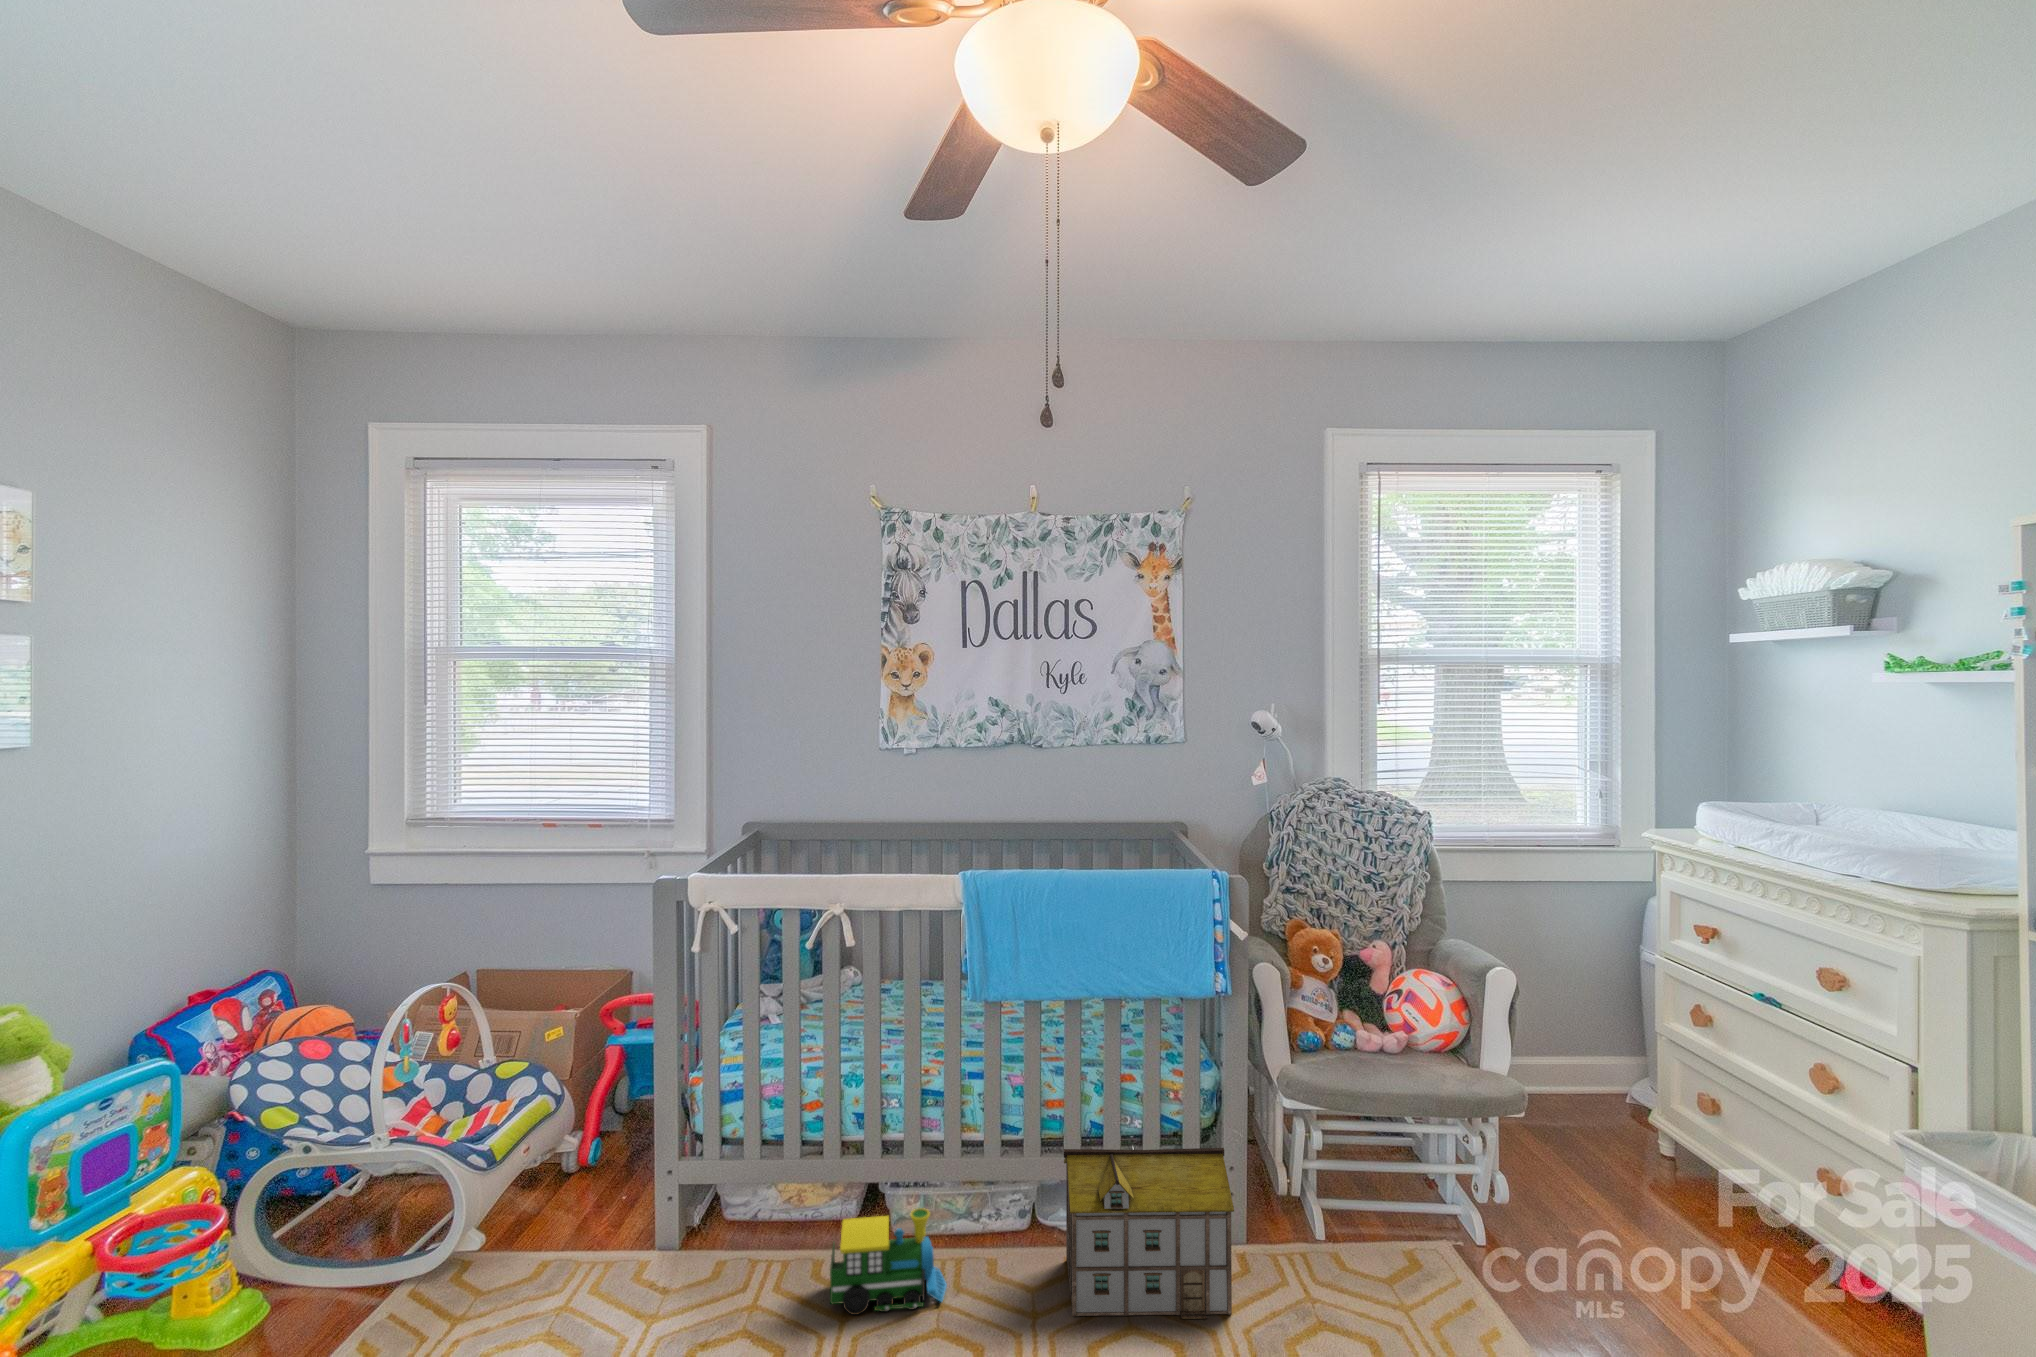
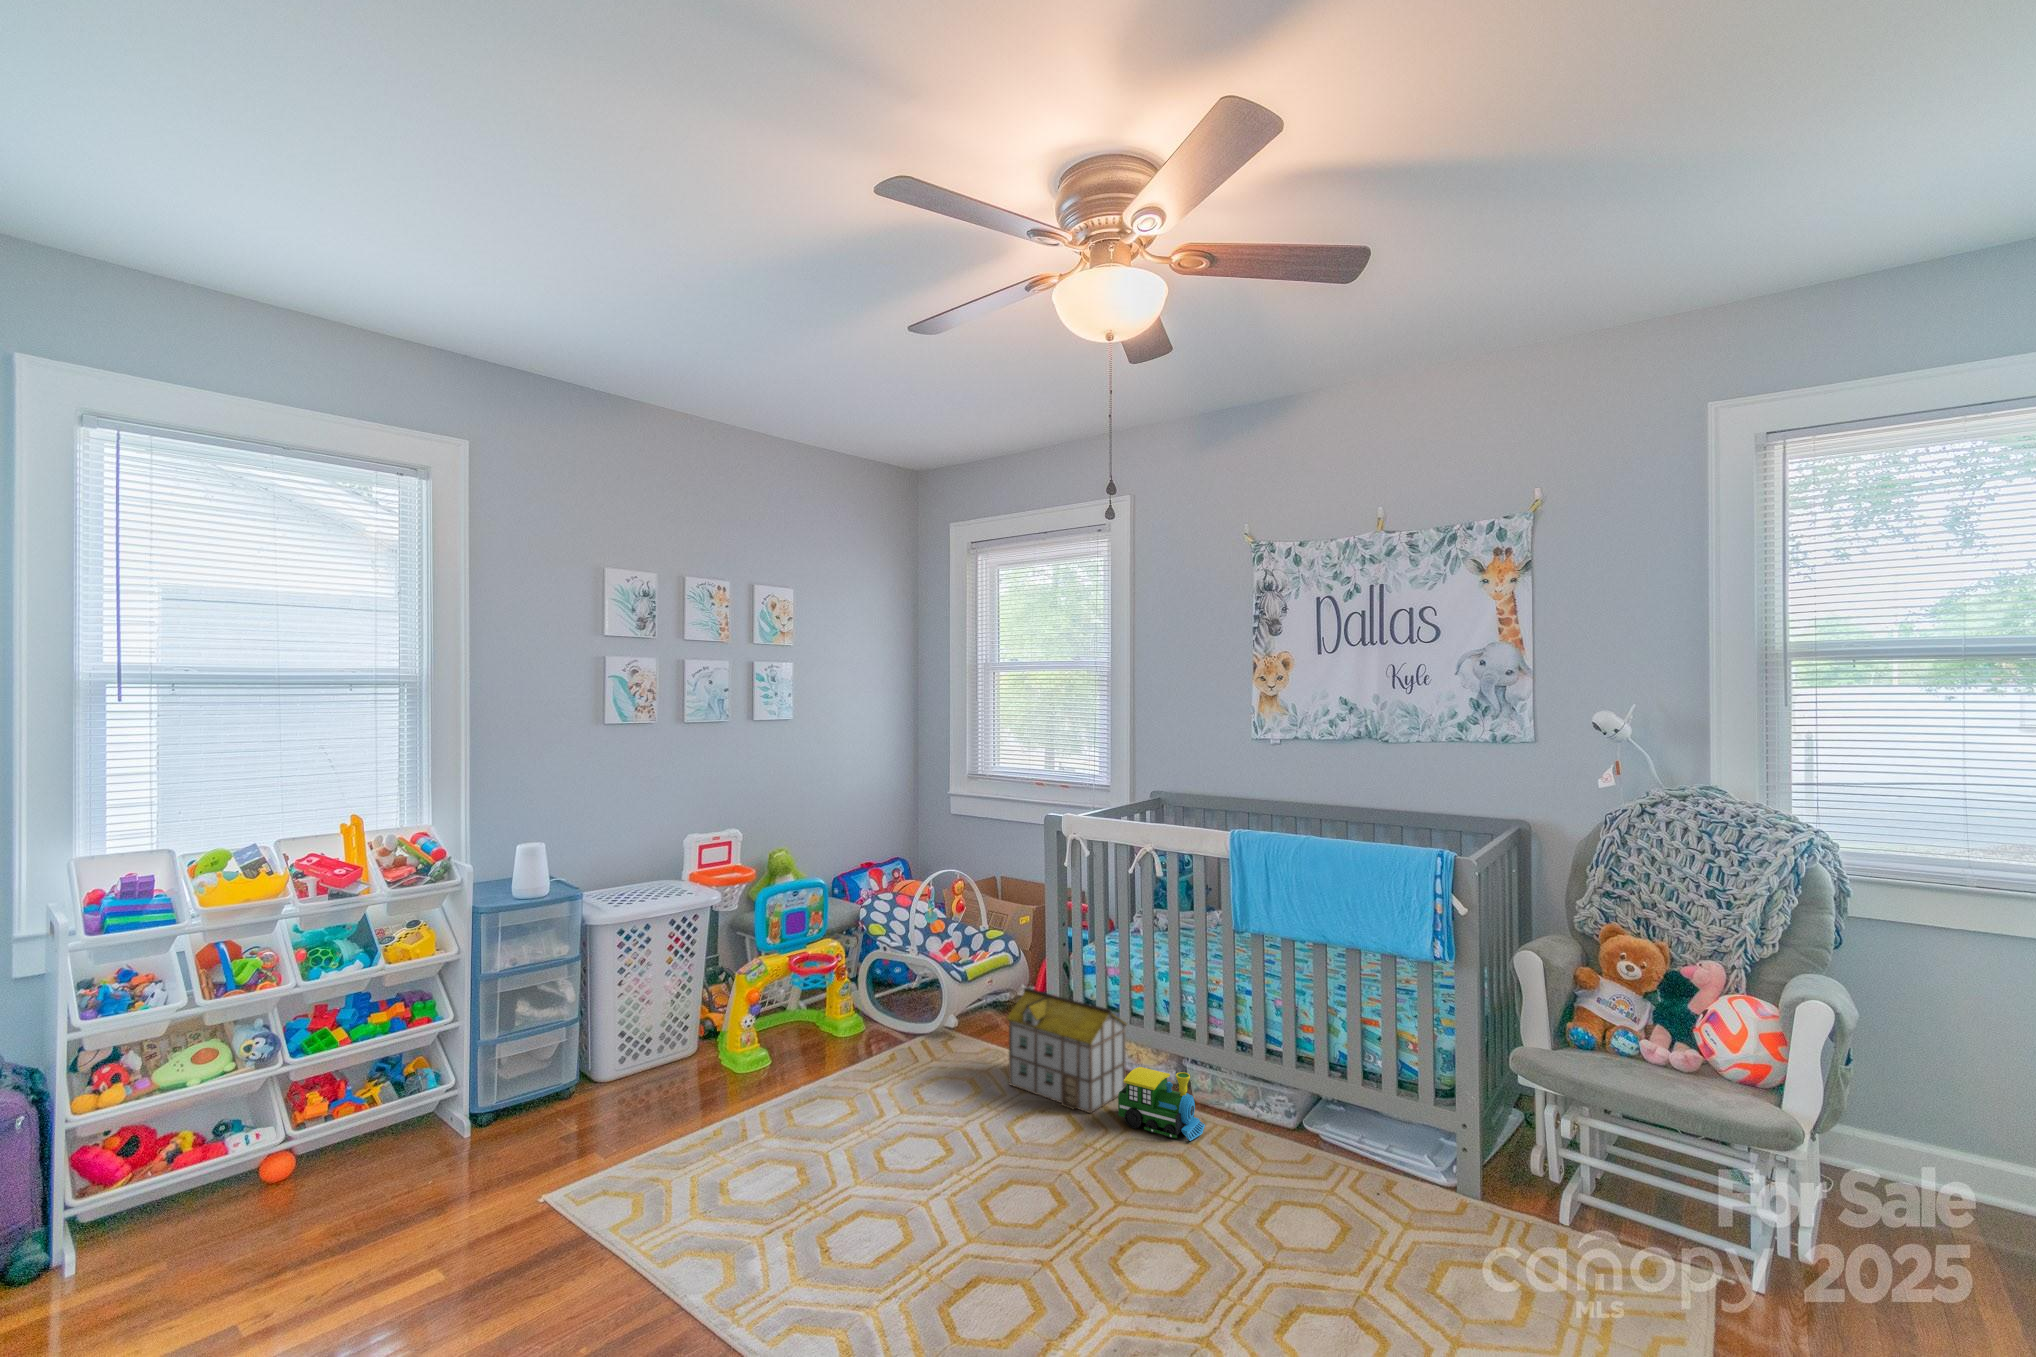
toy house: present [1064,1148,1234,1319] -> present [1007,987,1127,1113]

